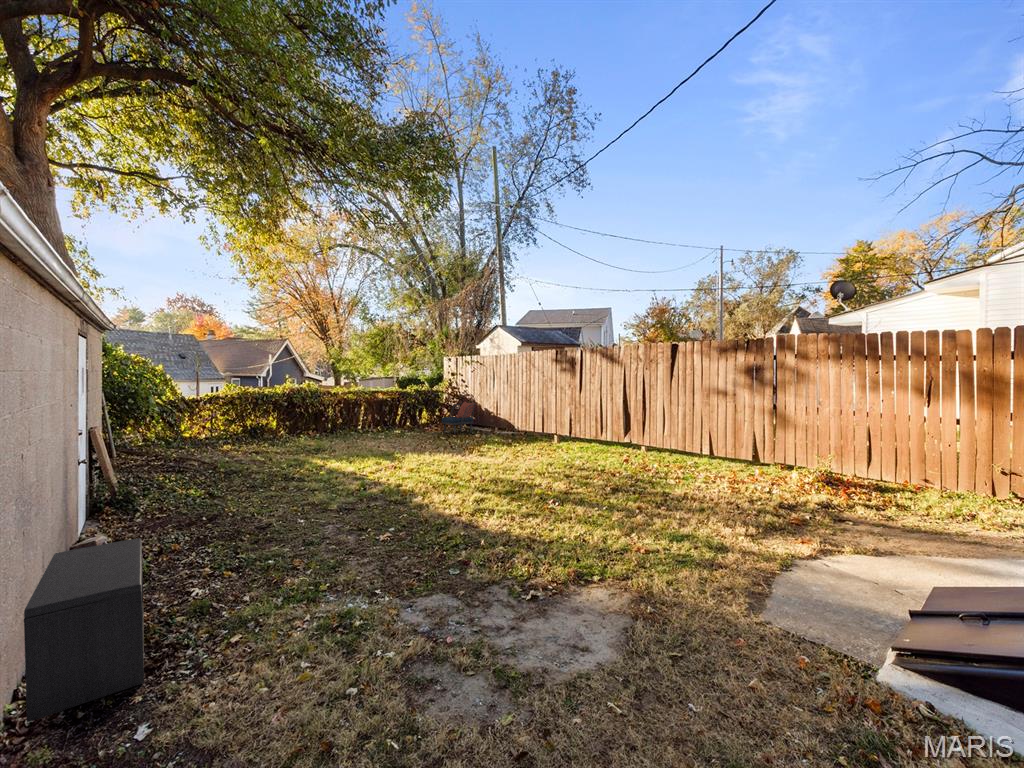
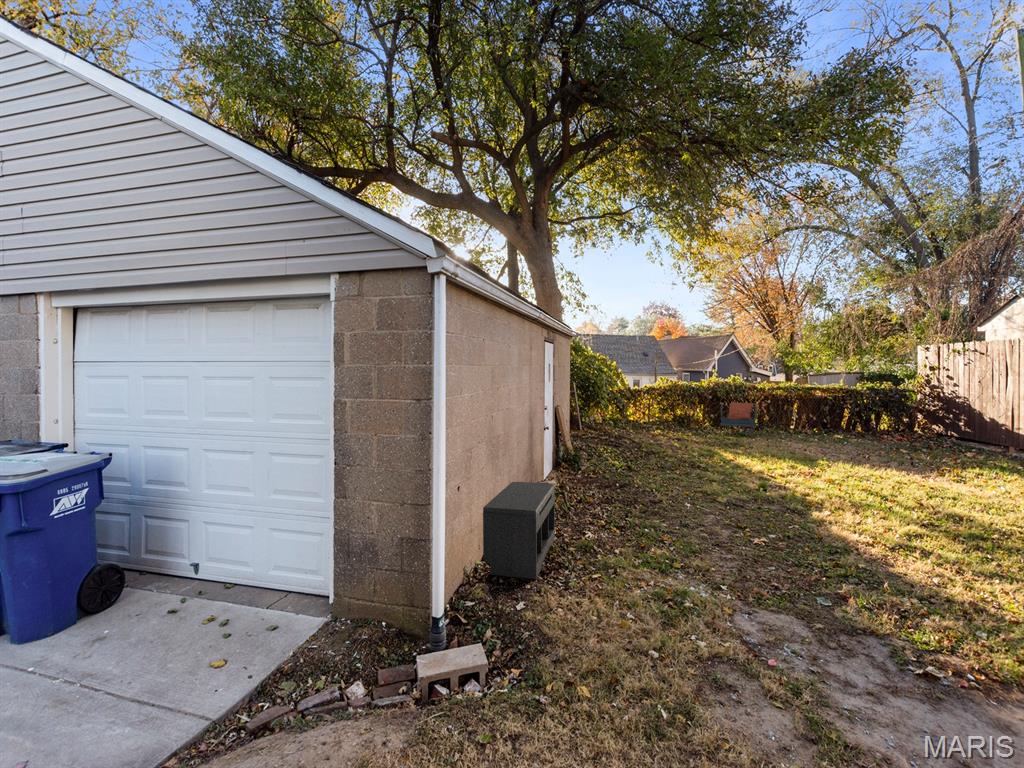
armchair: present [442,401,475,434] -> present [720,402,757,437]

